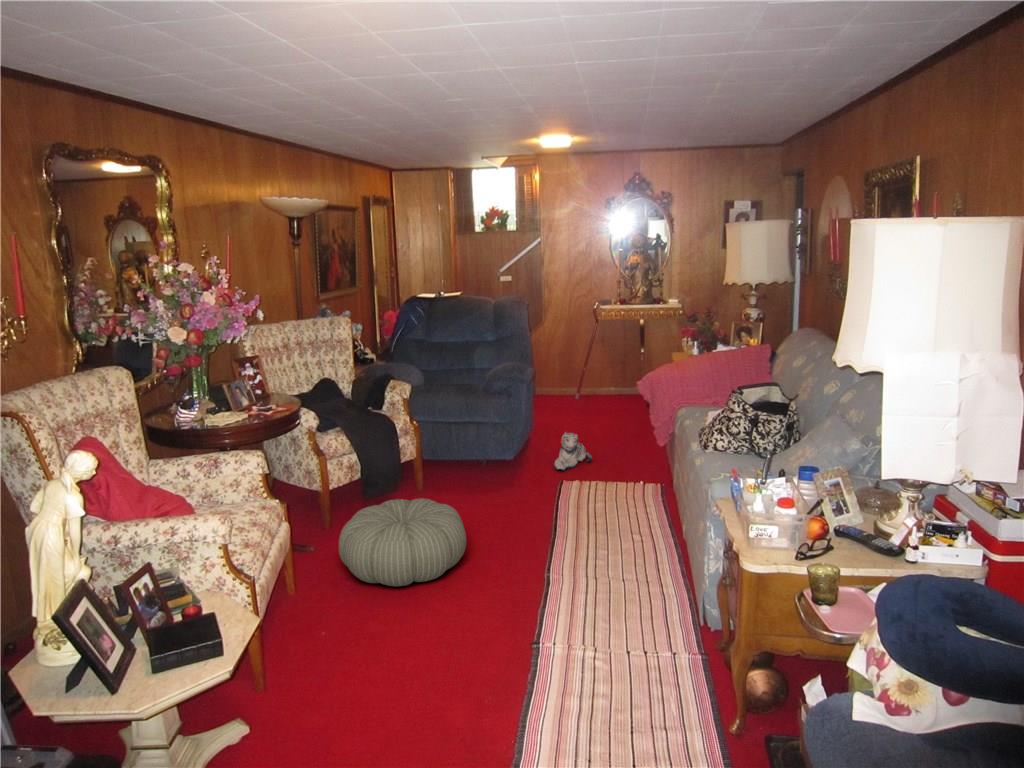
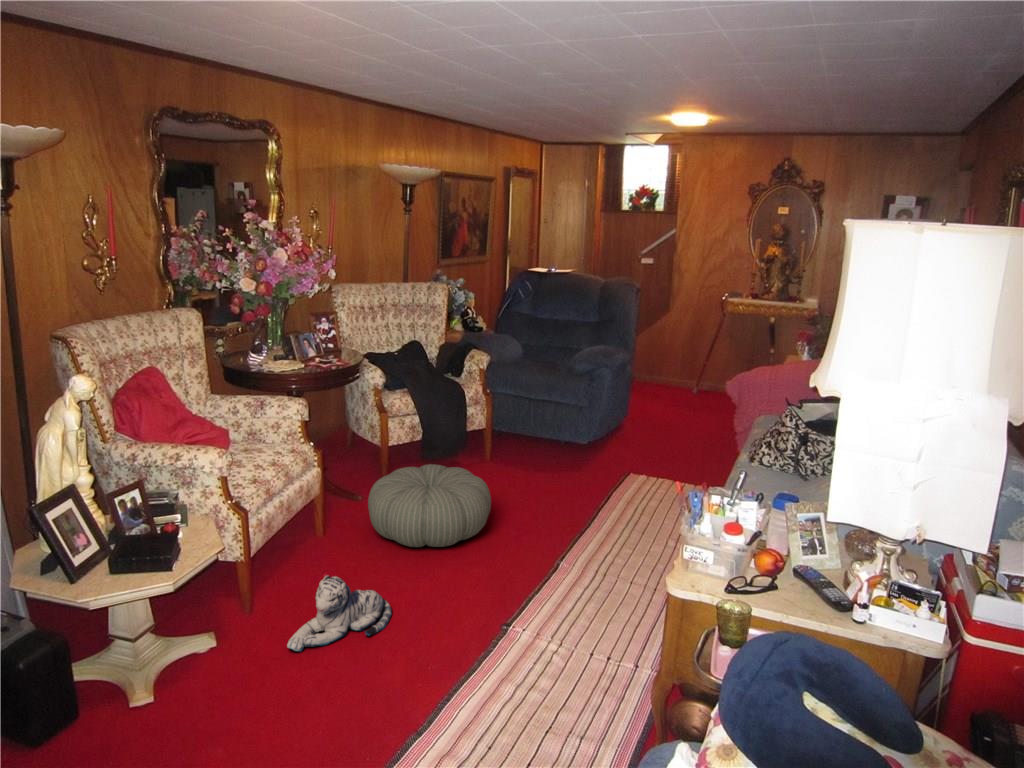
plush toy: present [554,432,592,470] -> present [287,576,392,651]

